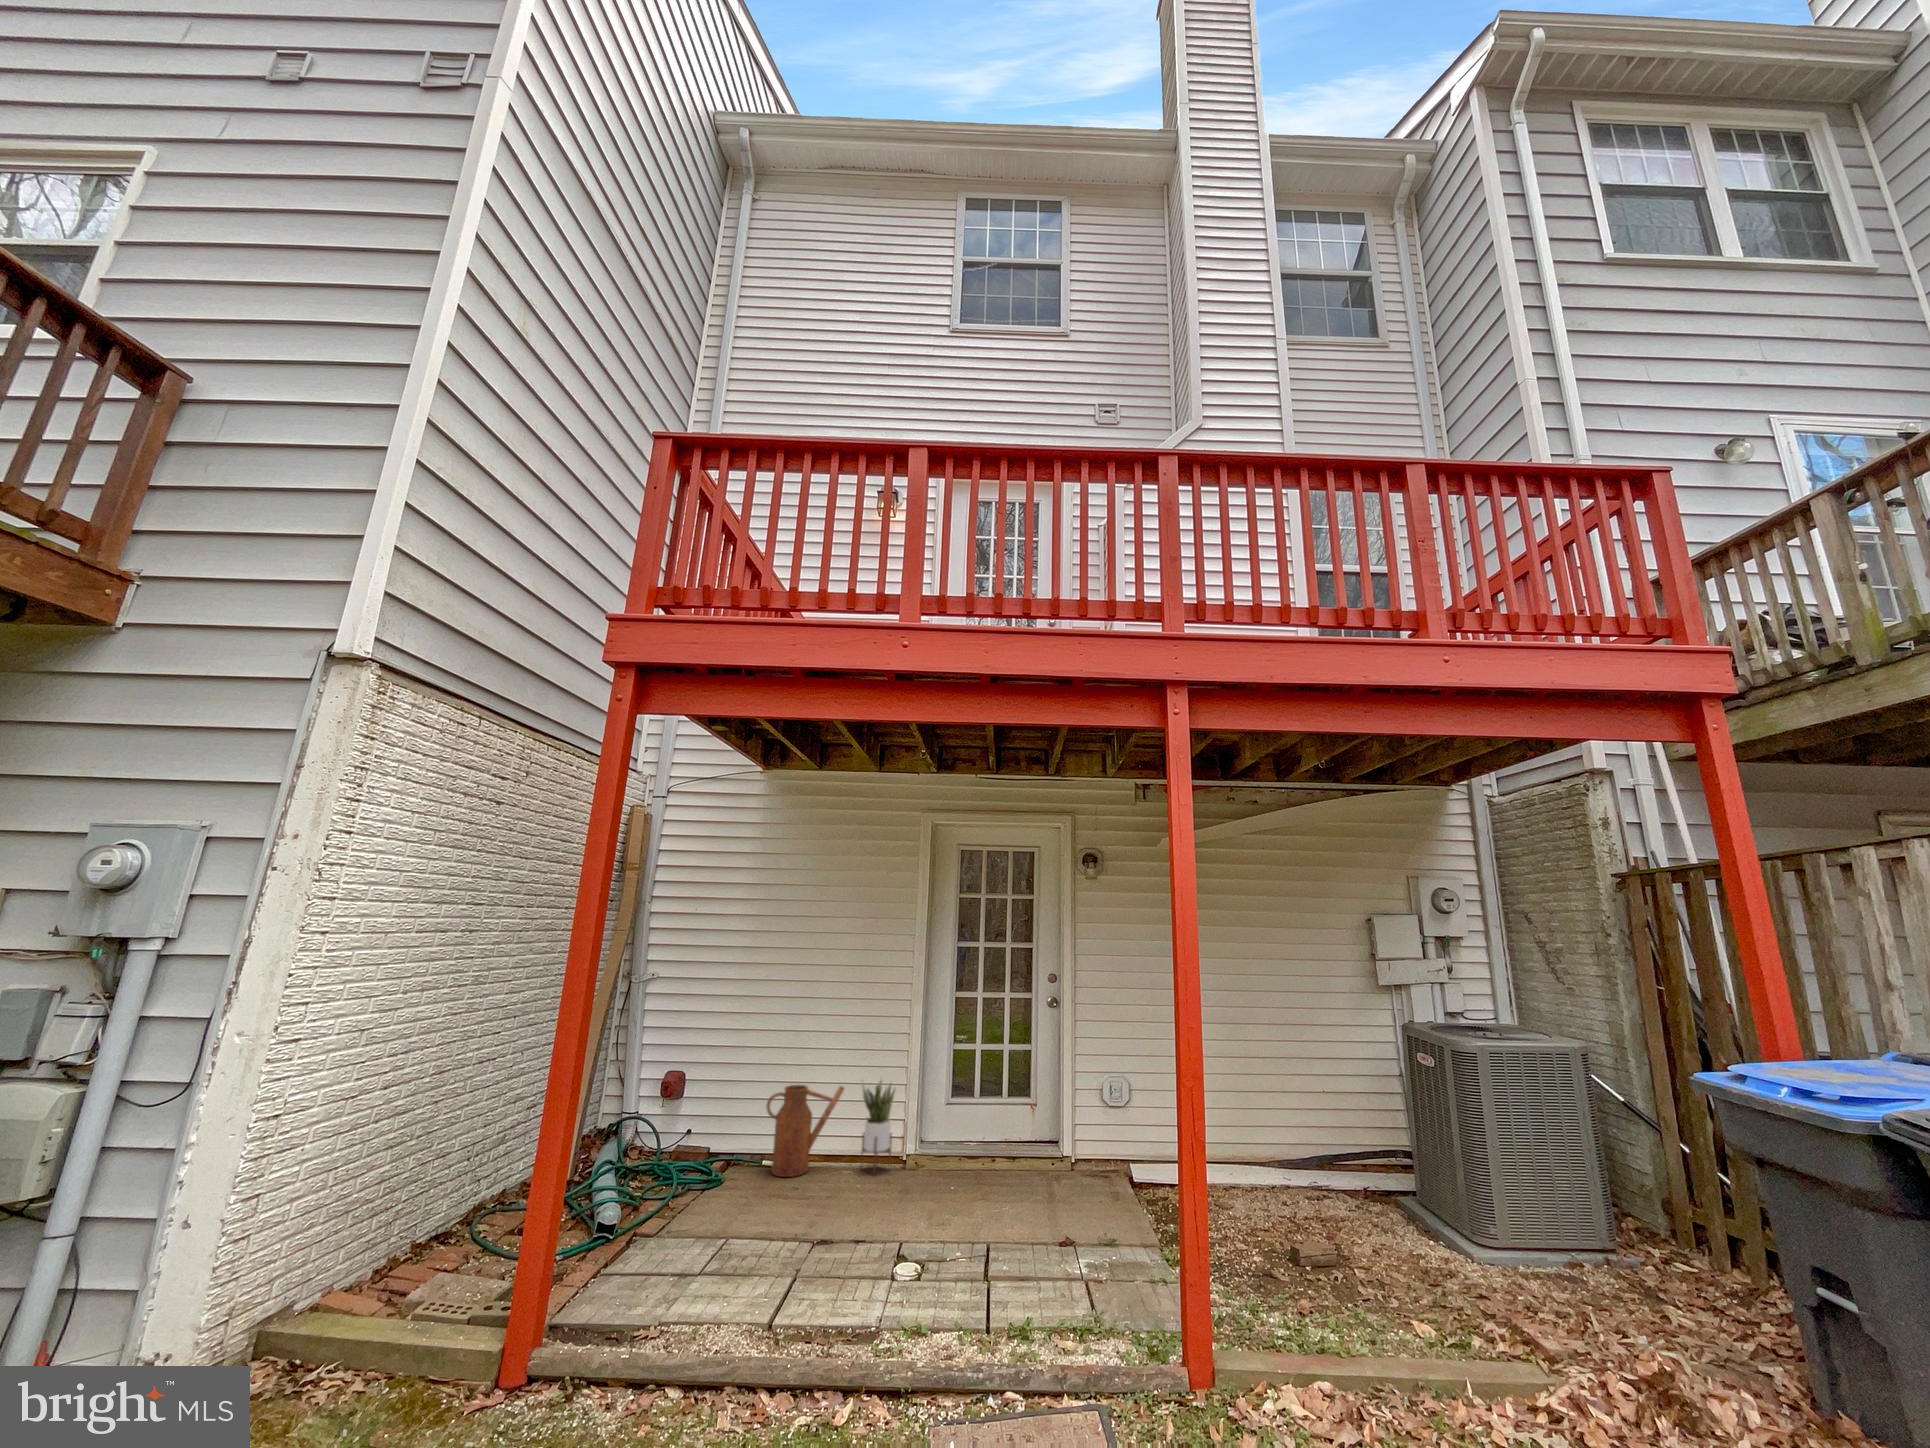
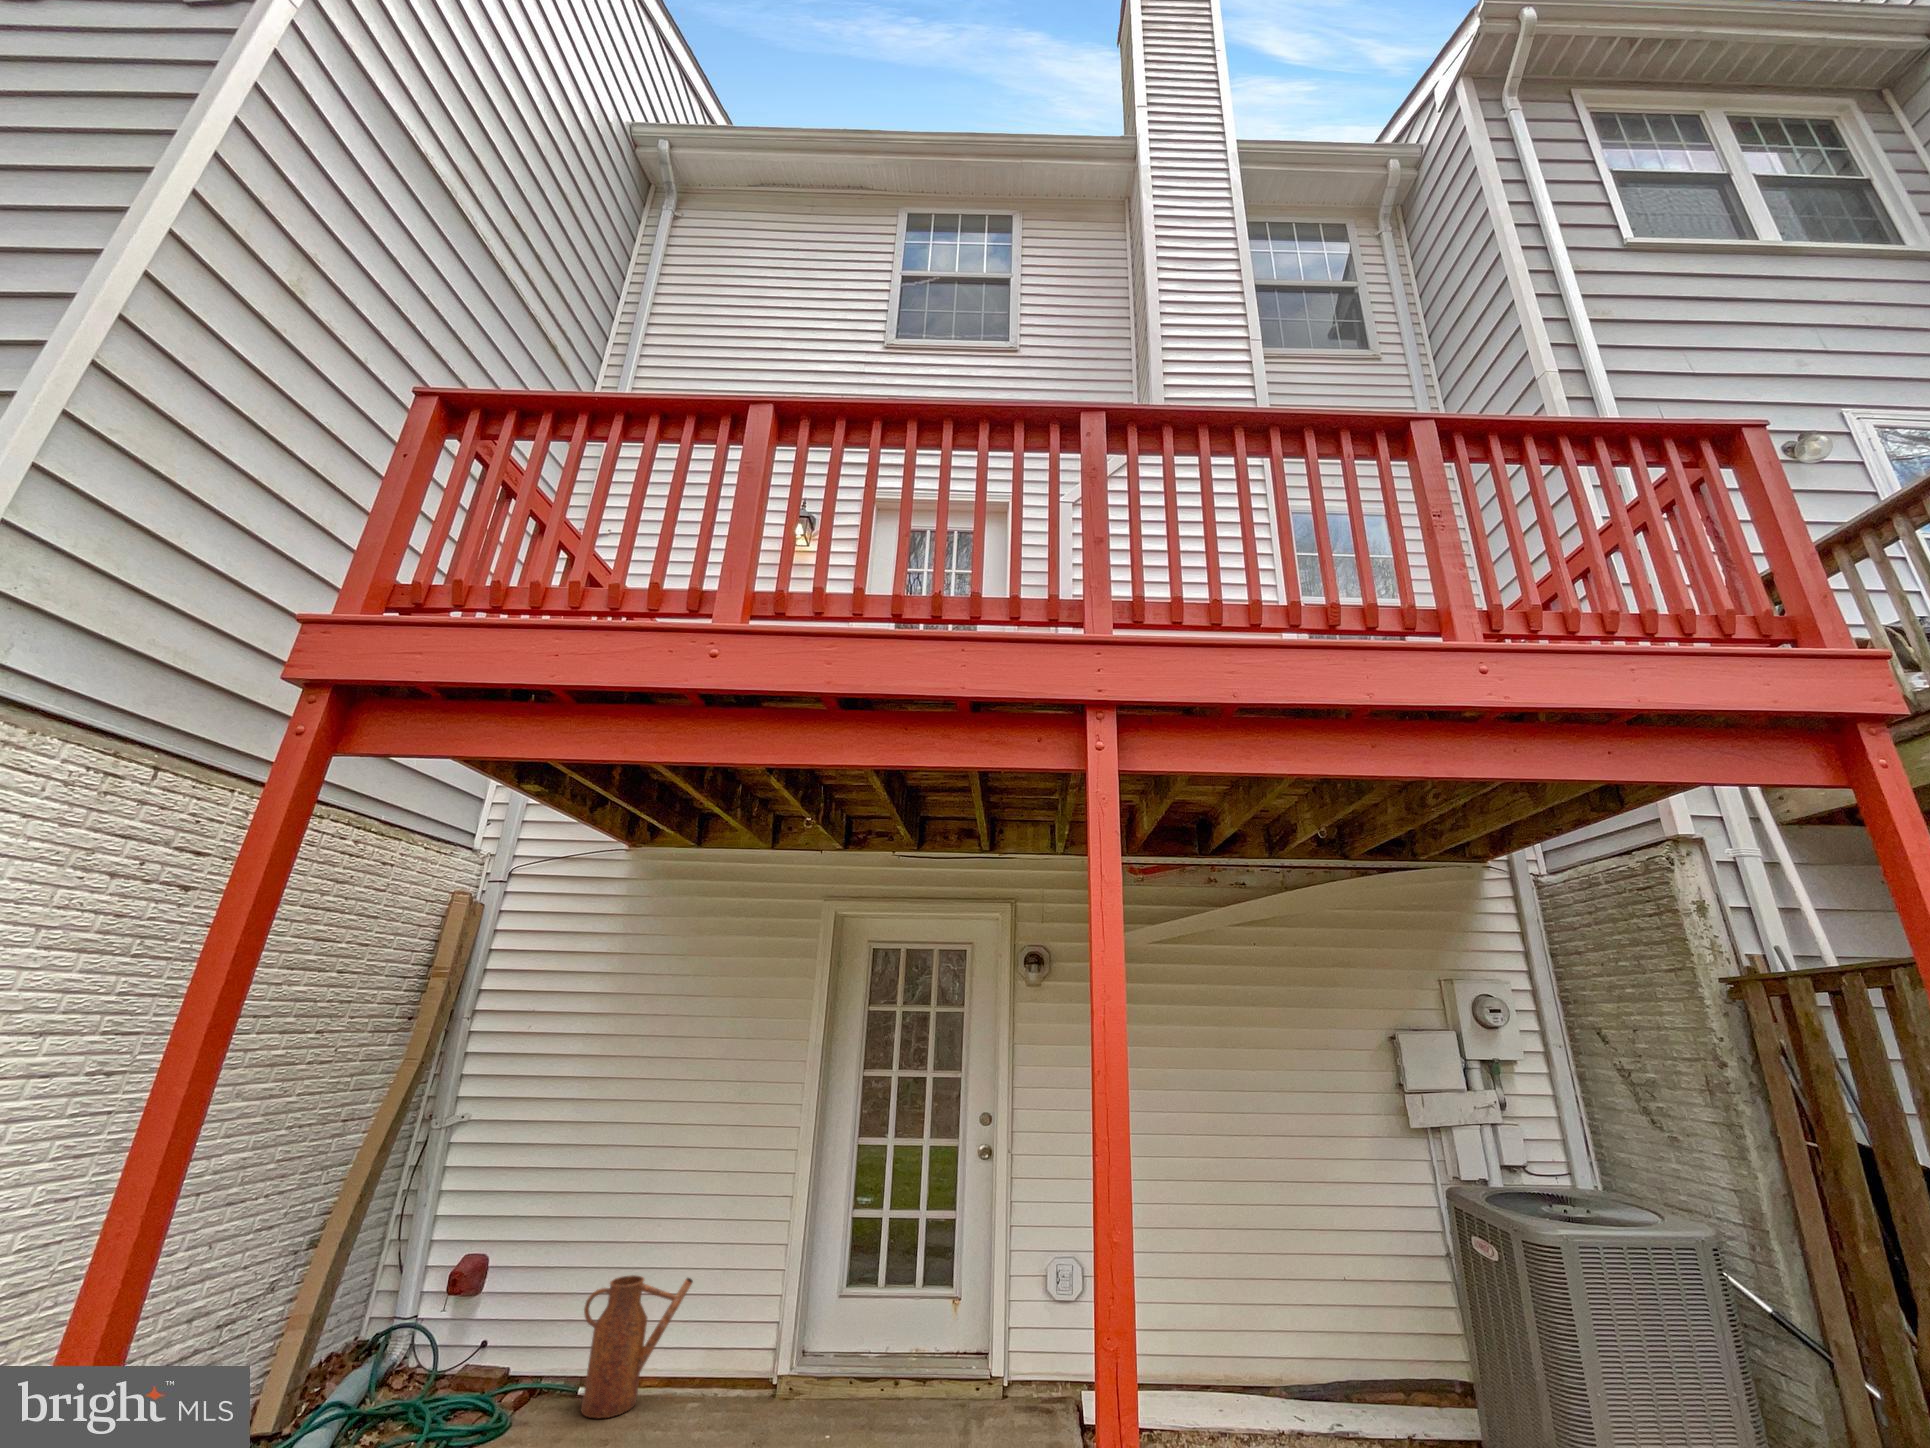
potted plant: present [861,1080,895,1173] -> none [707,1263,764,1414]

